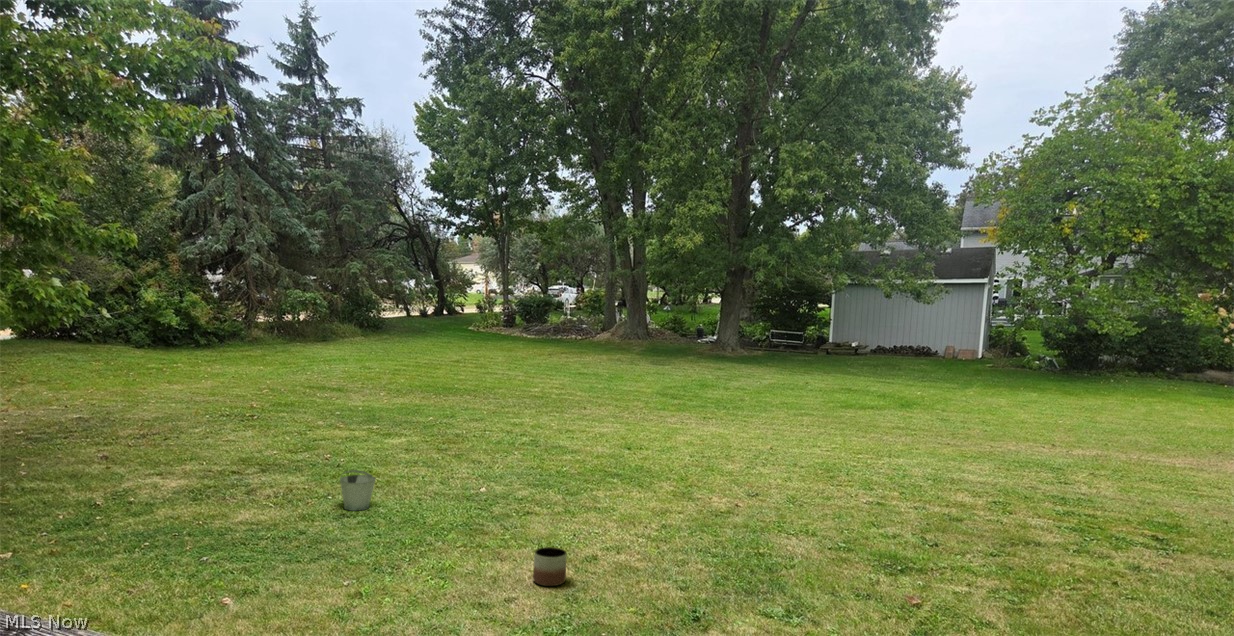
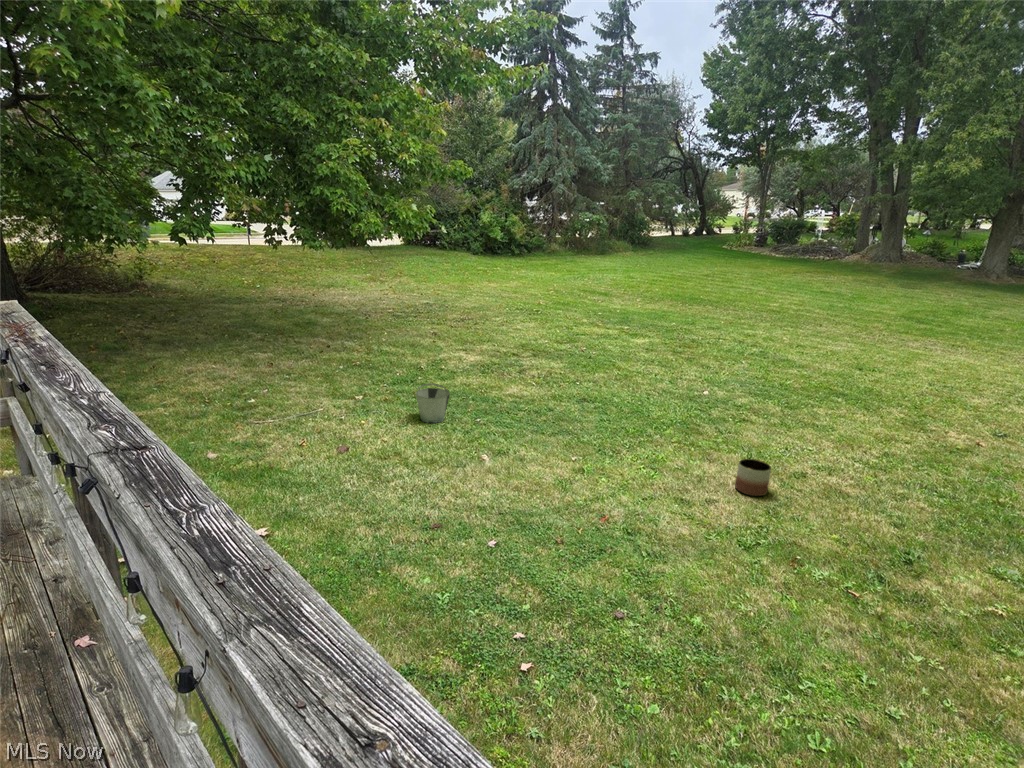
bucket: present [340,470,376,511] -> present [416,383,450,423]

